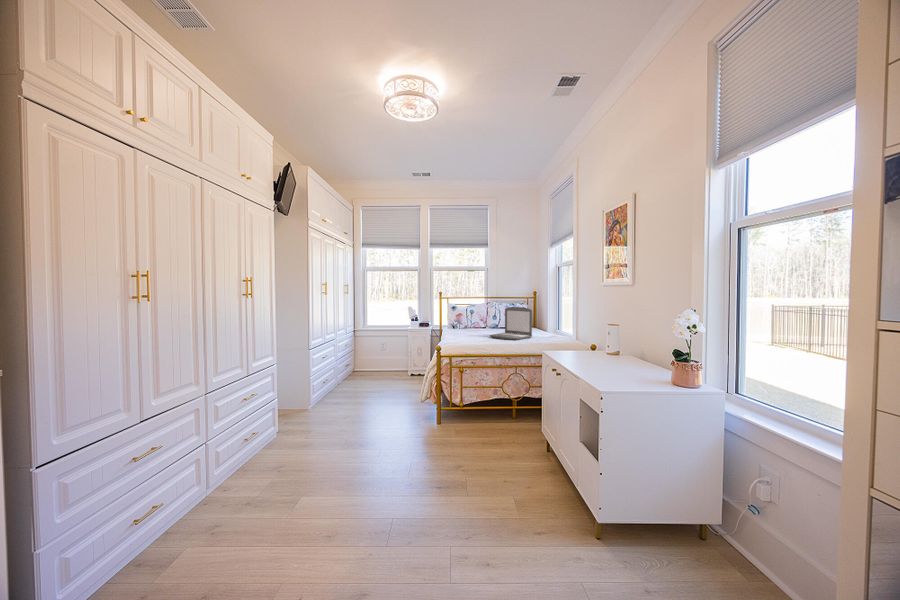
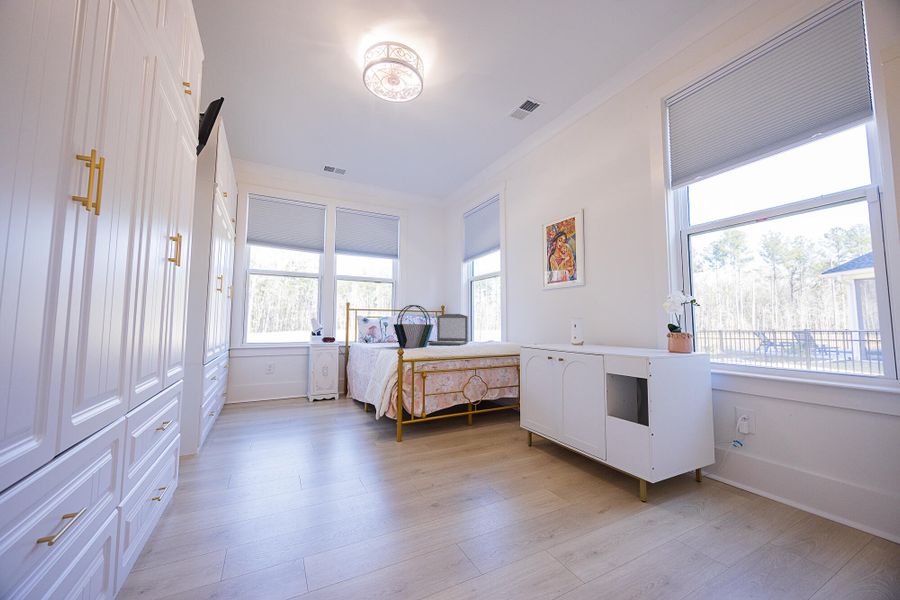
tote bag: none [453,301,485,342] -> present [394,305,433,348]

